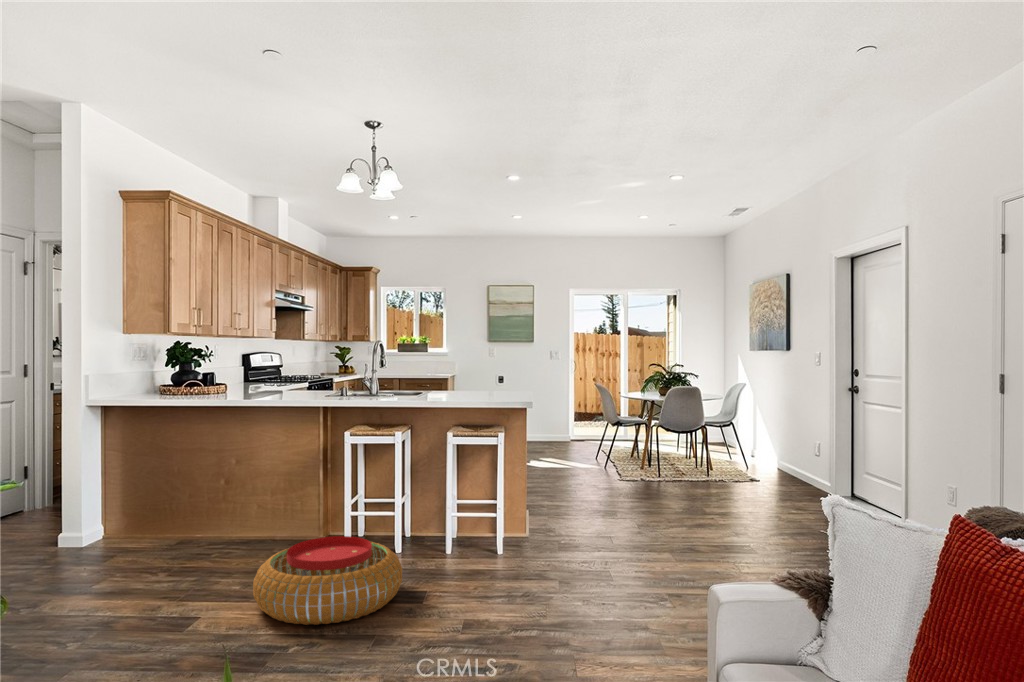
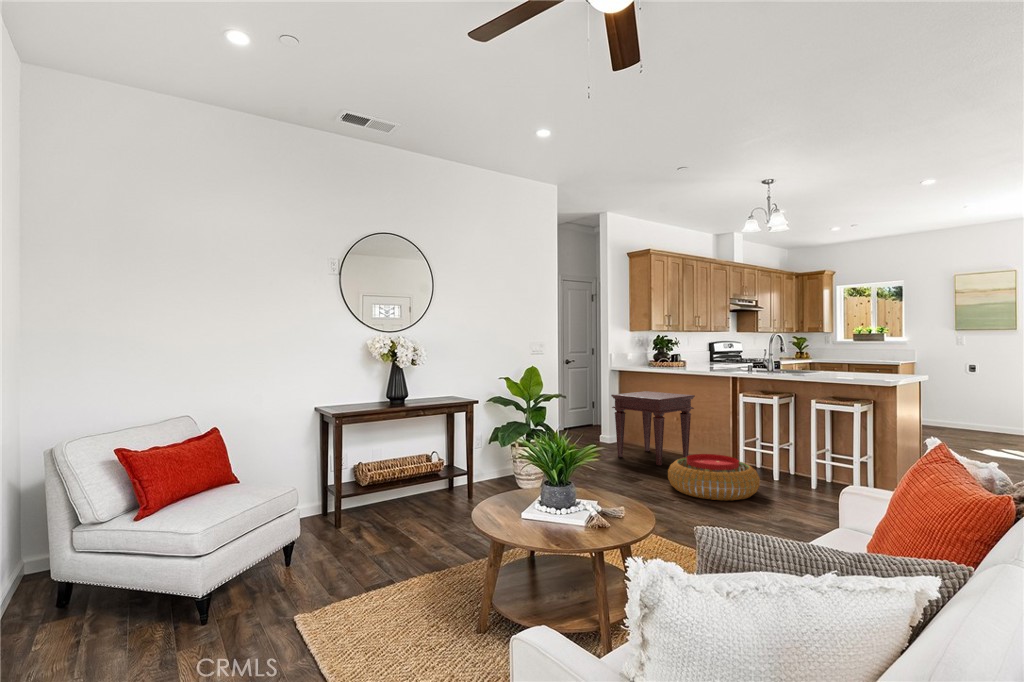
side table: none [105,440,261,573] -> present [611,391,695,465]

